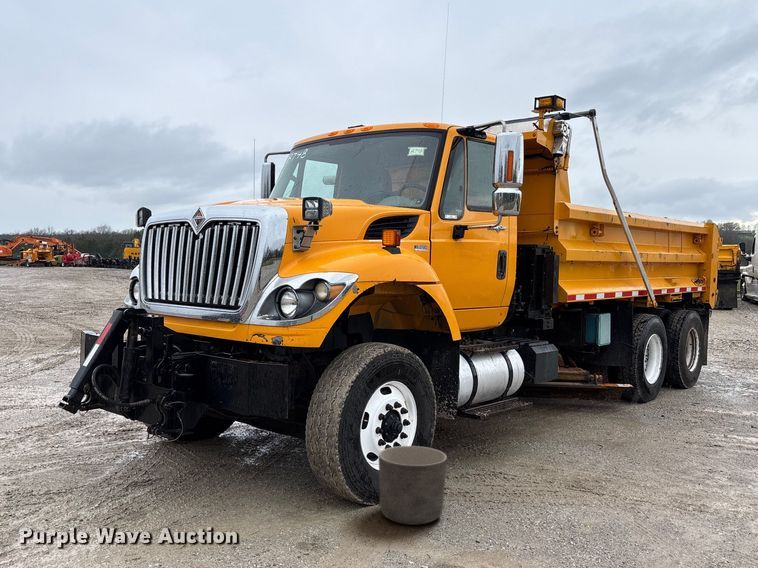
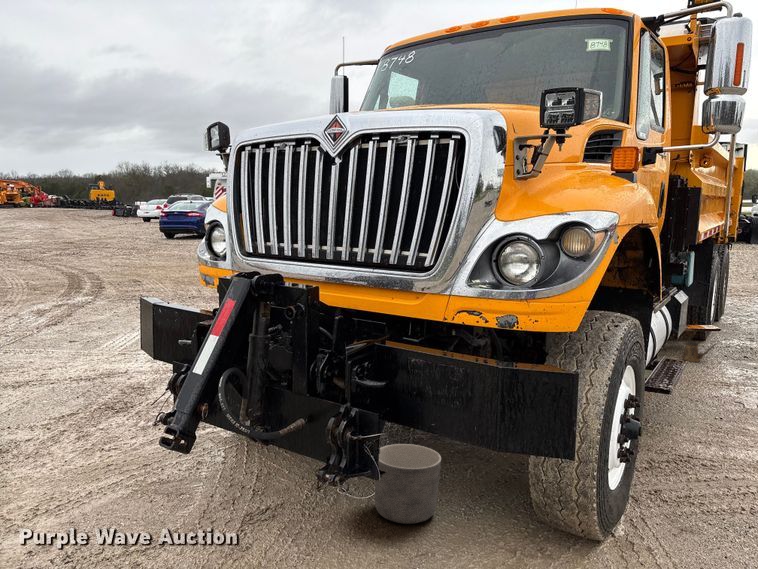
watering can: none [702,365,744,386] -> present [681,342,718,362]

